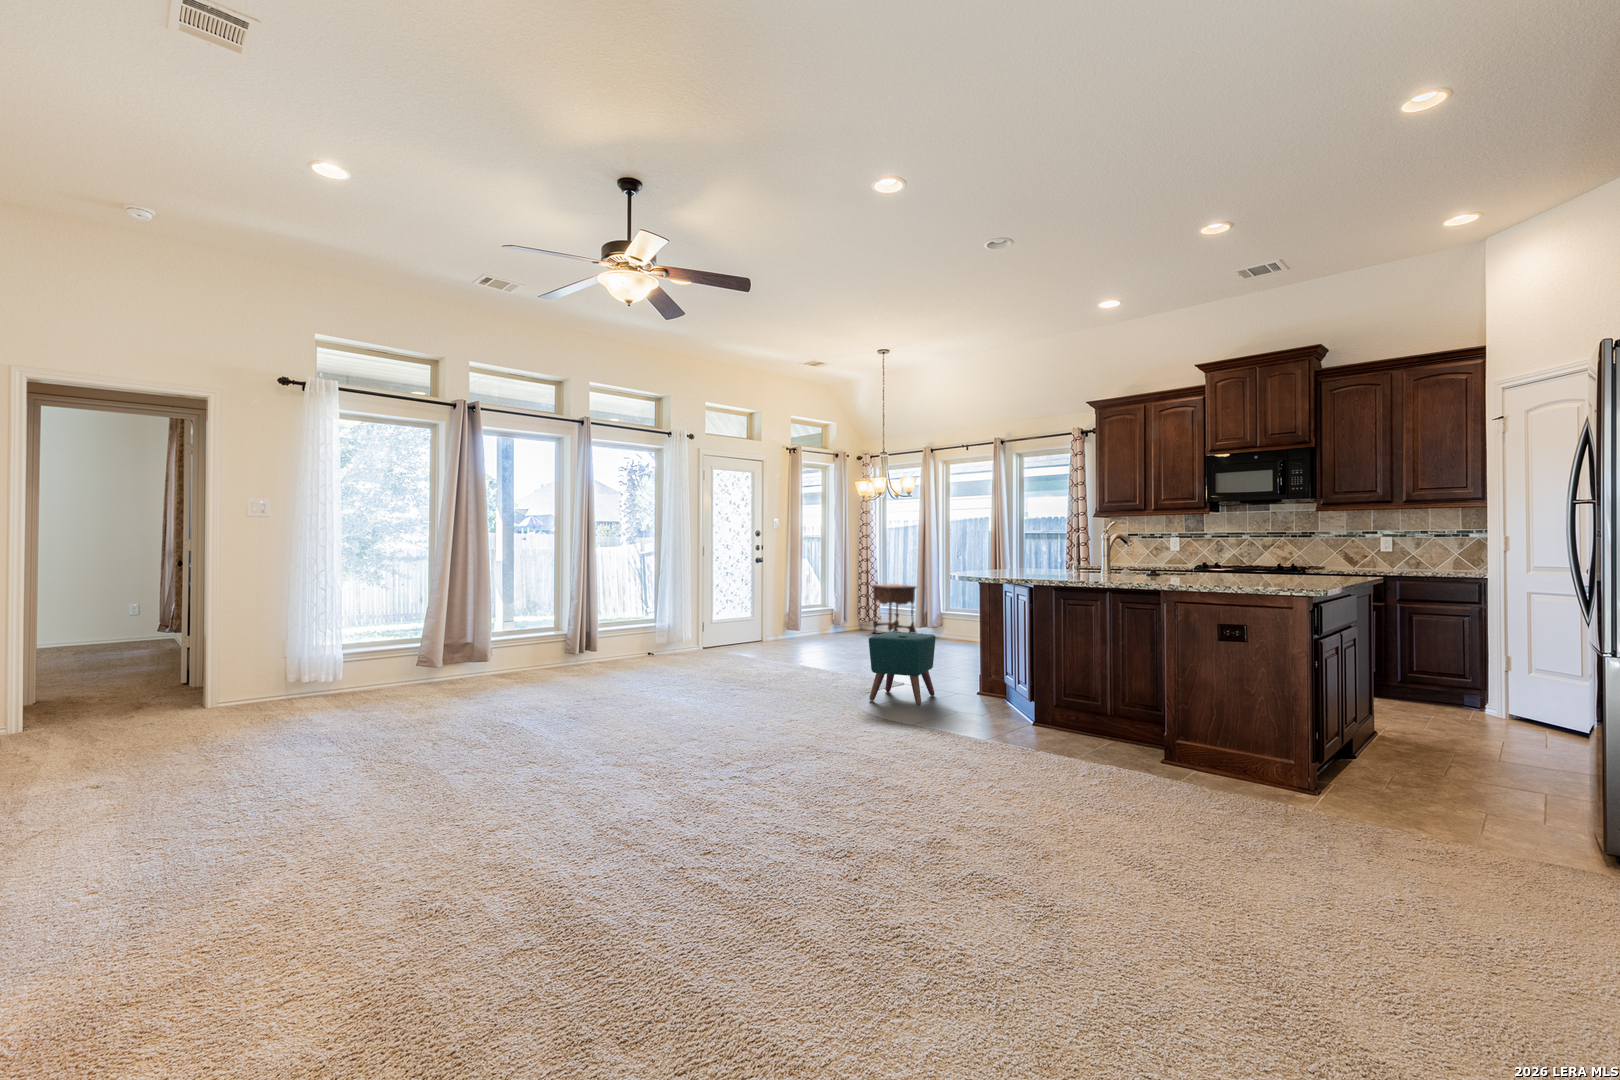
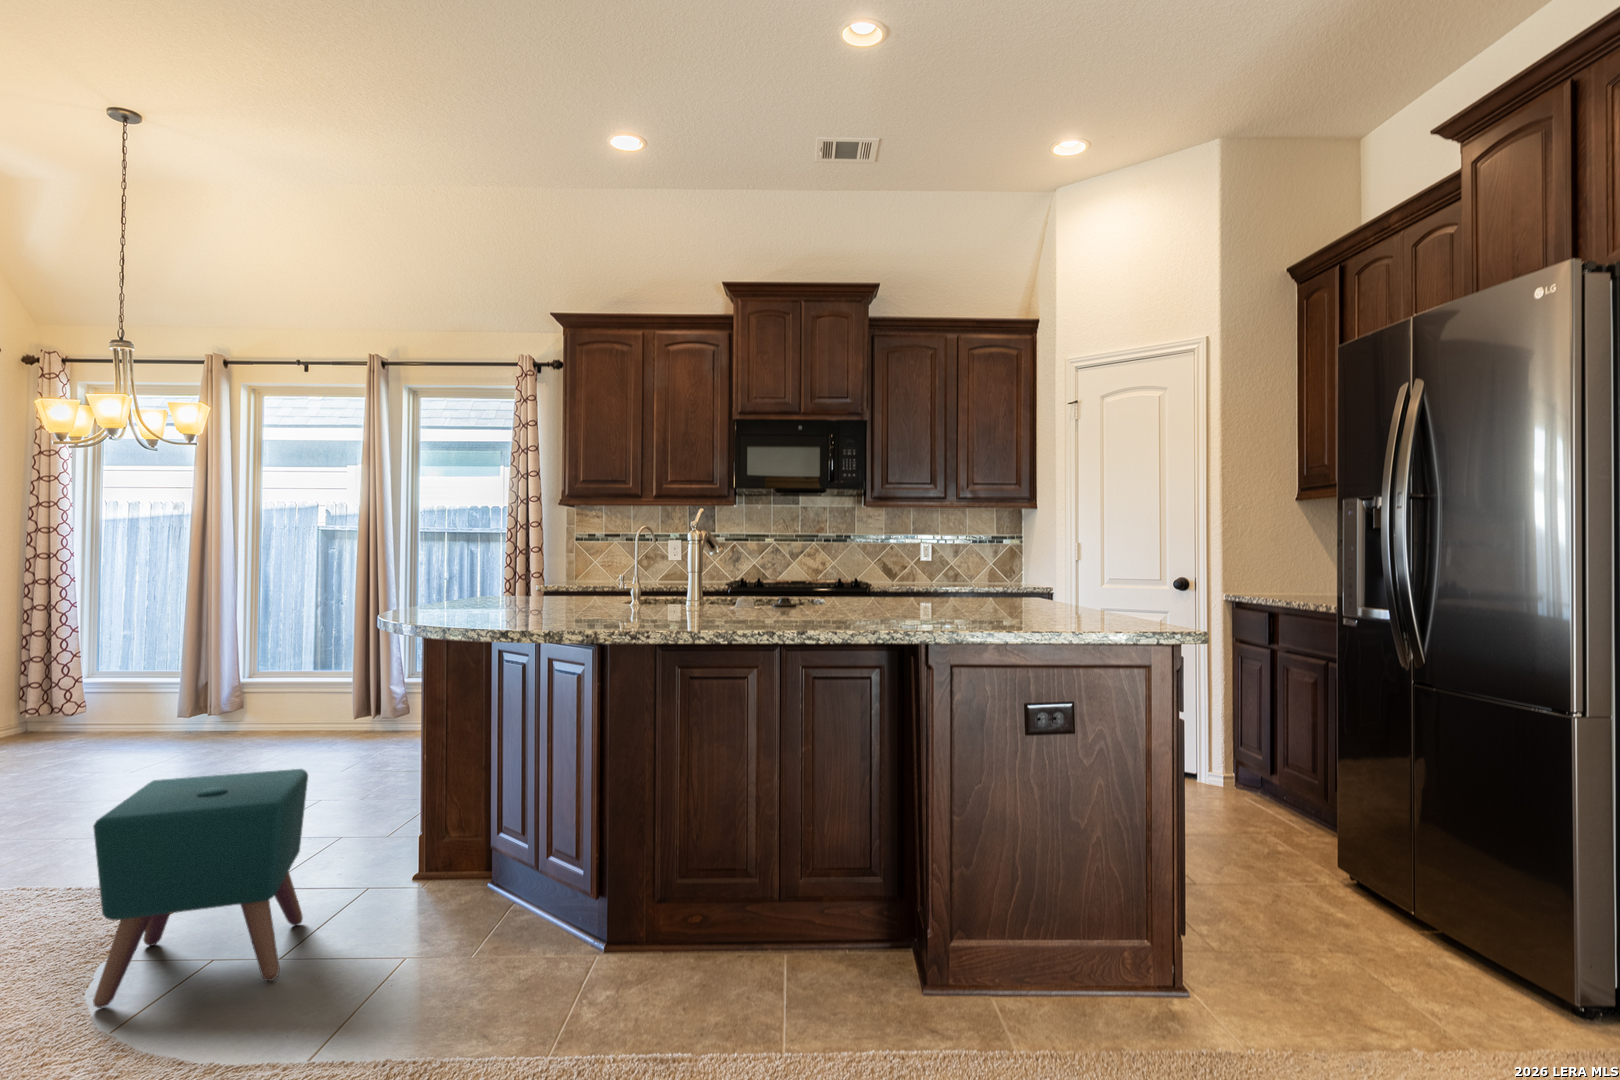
side table: present [873,584,916,633] -> none [55,628,192,746]

